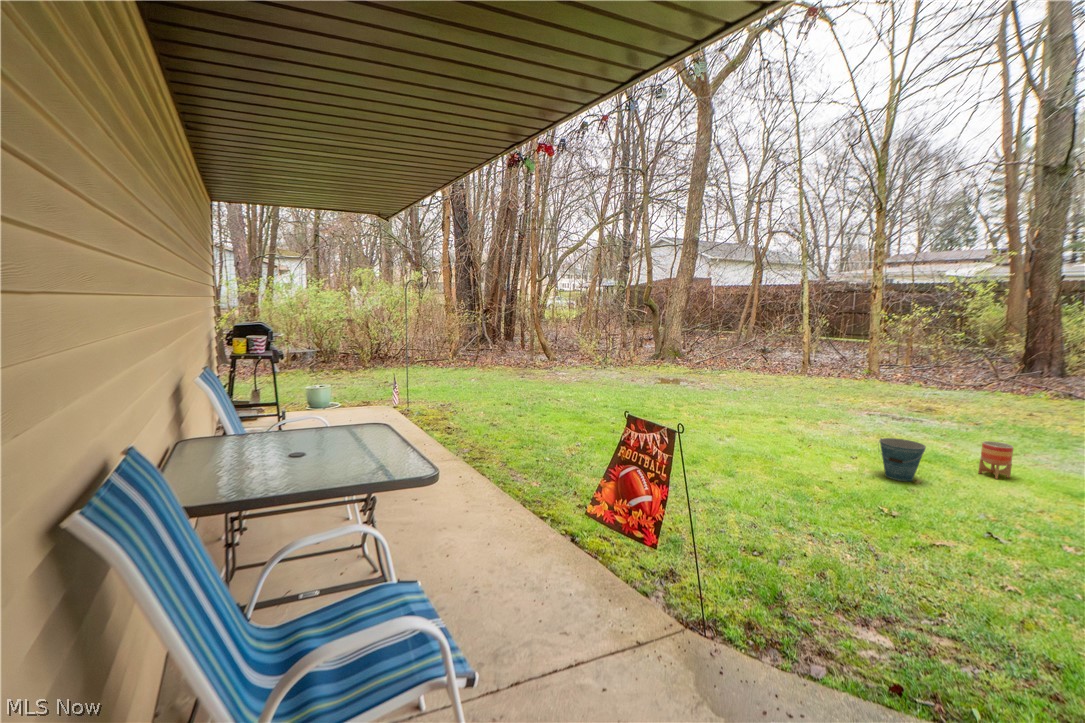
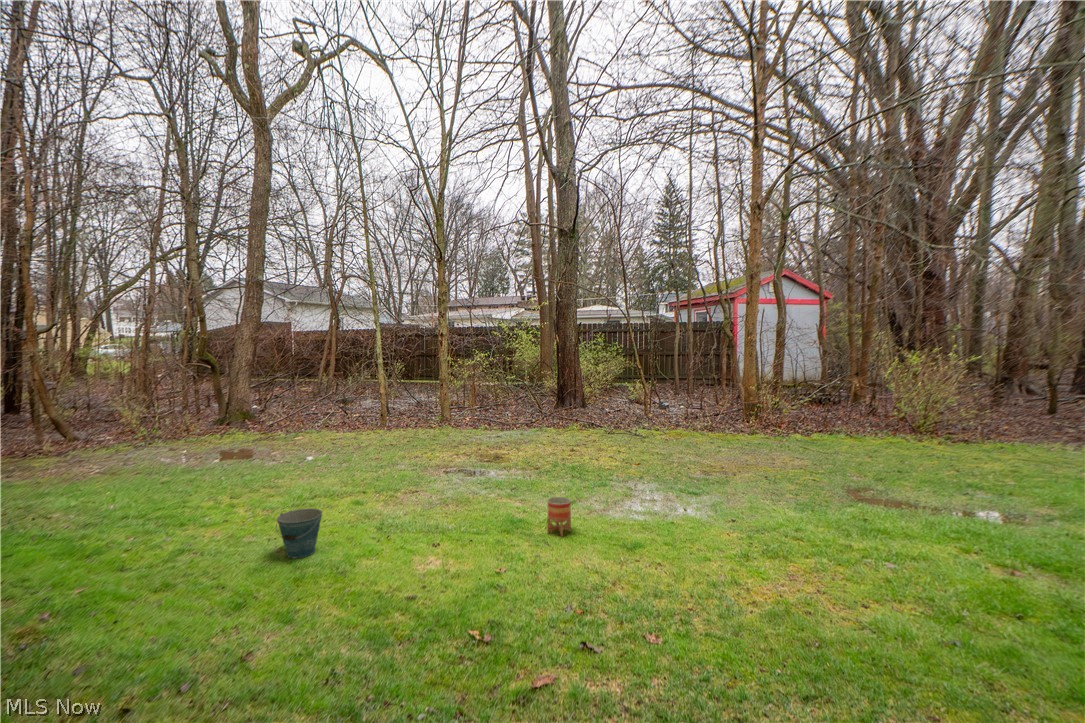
bucket: present [879,438,926,481] -> present [277,508,322,558]

